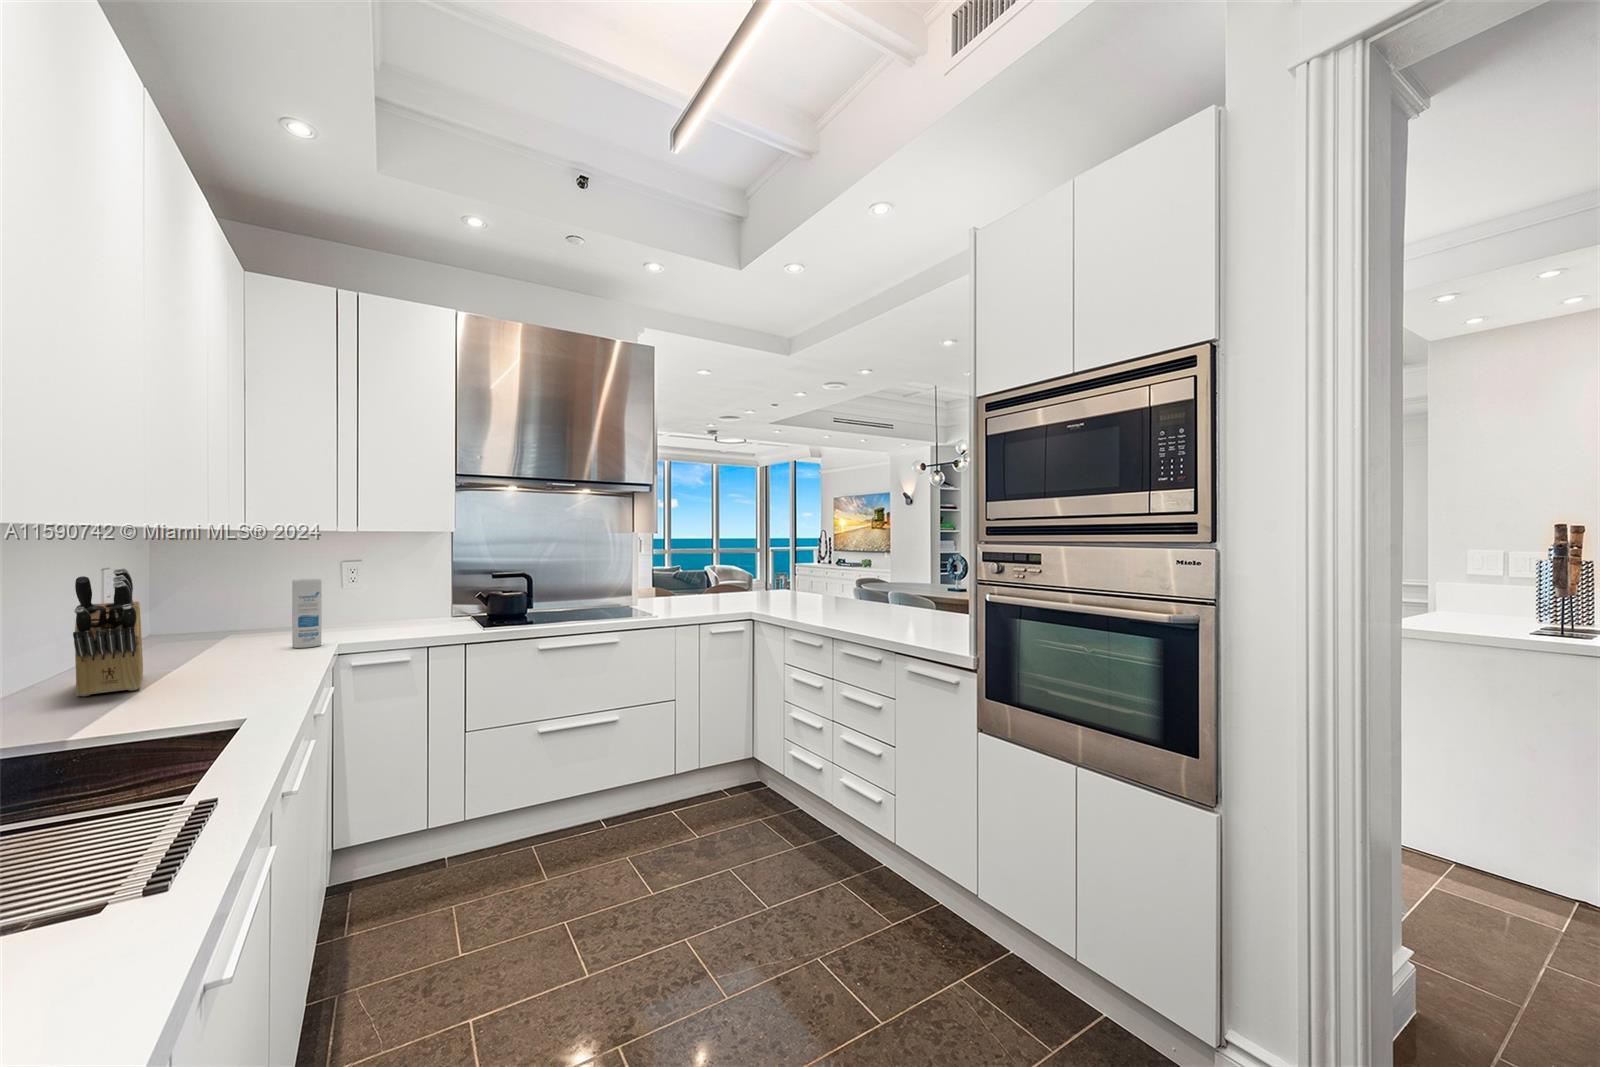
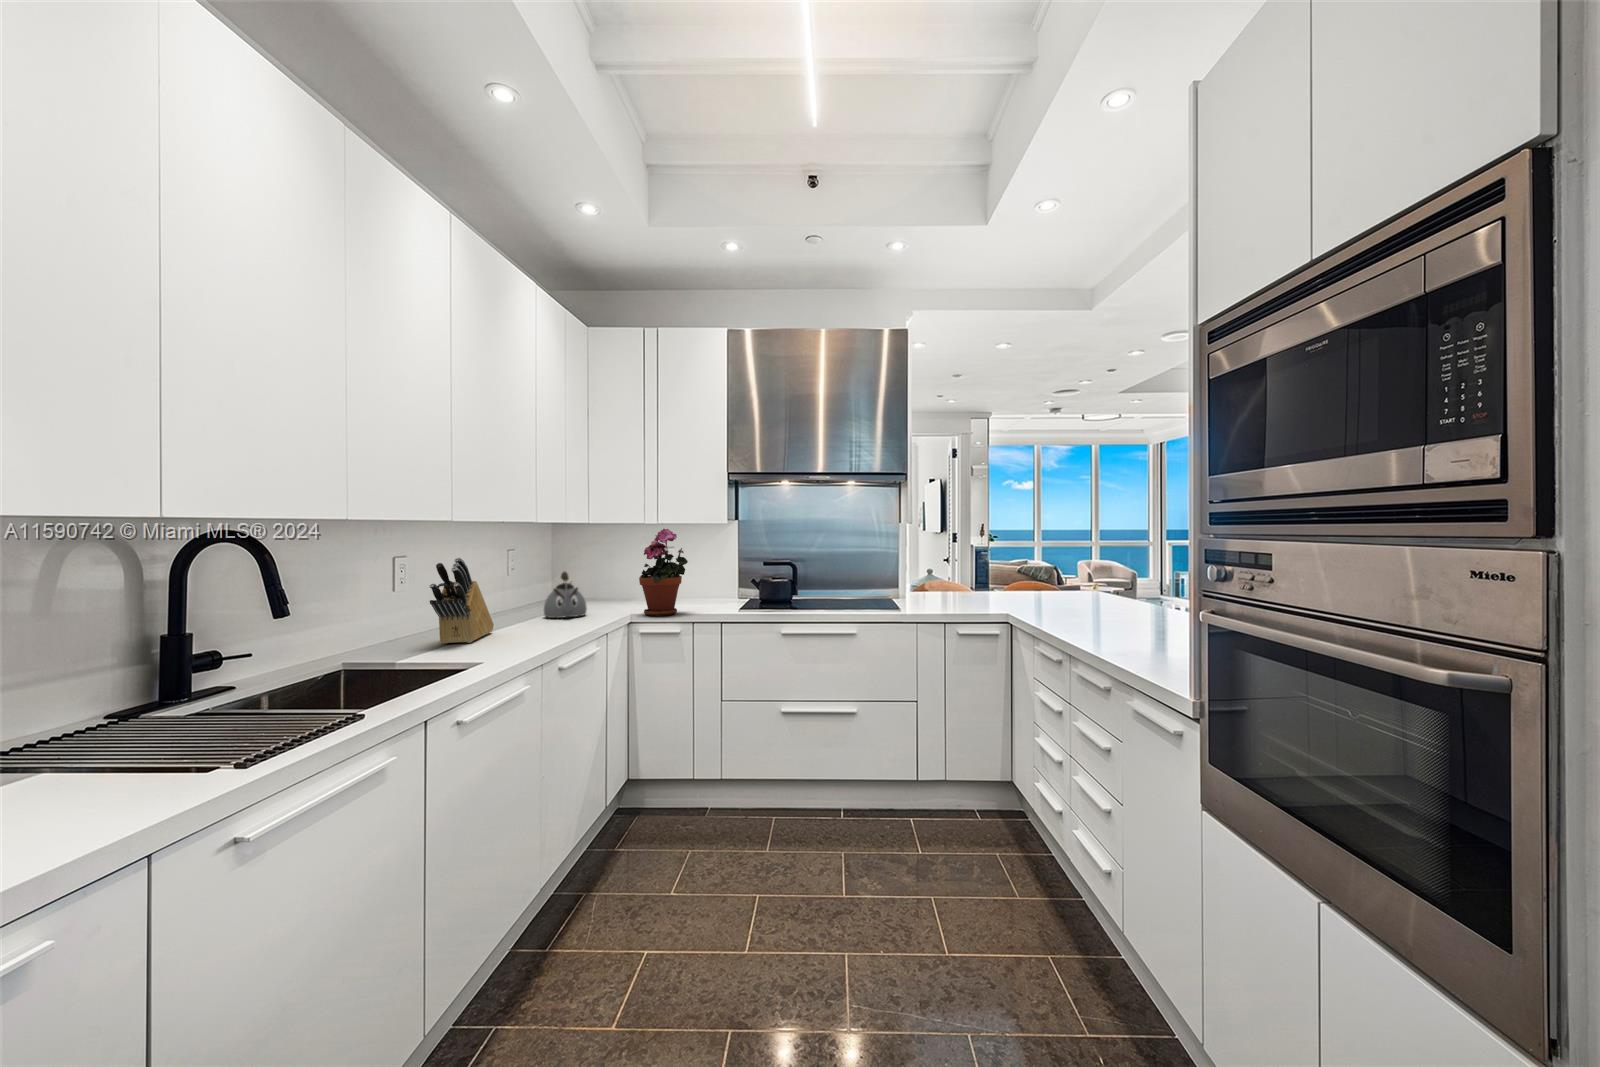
potted plant: none [345,531,414,637] -> present [639,529,688,616]
canister: present [292,579,322,648] -> none [597,567,616,621]
kettle: none [186,586,259,650] -> present [544,572,587,618]

